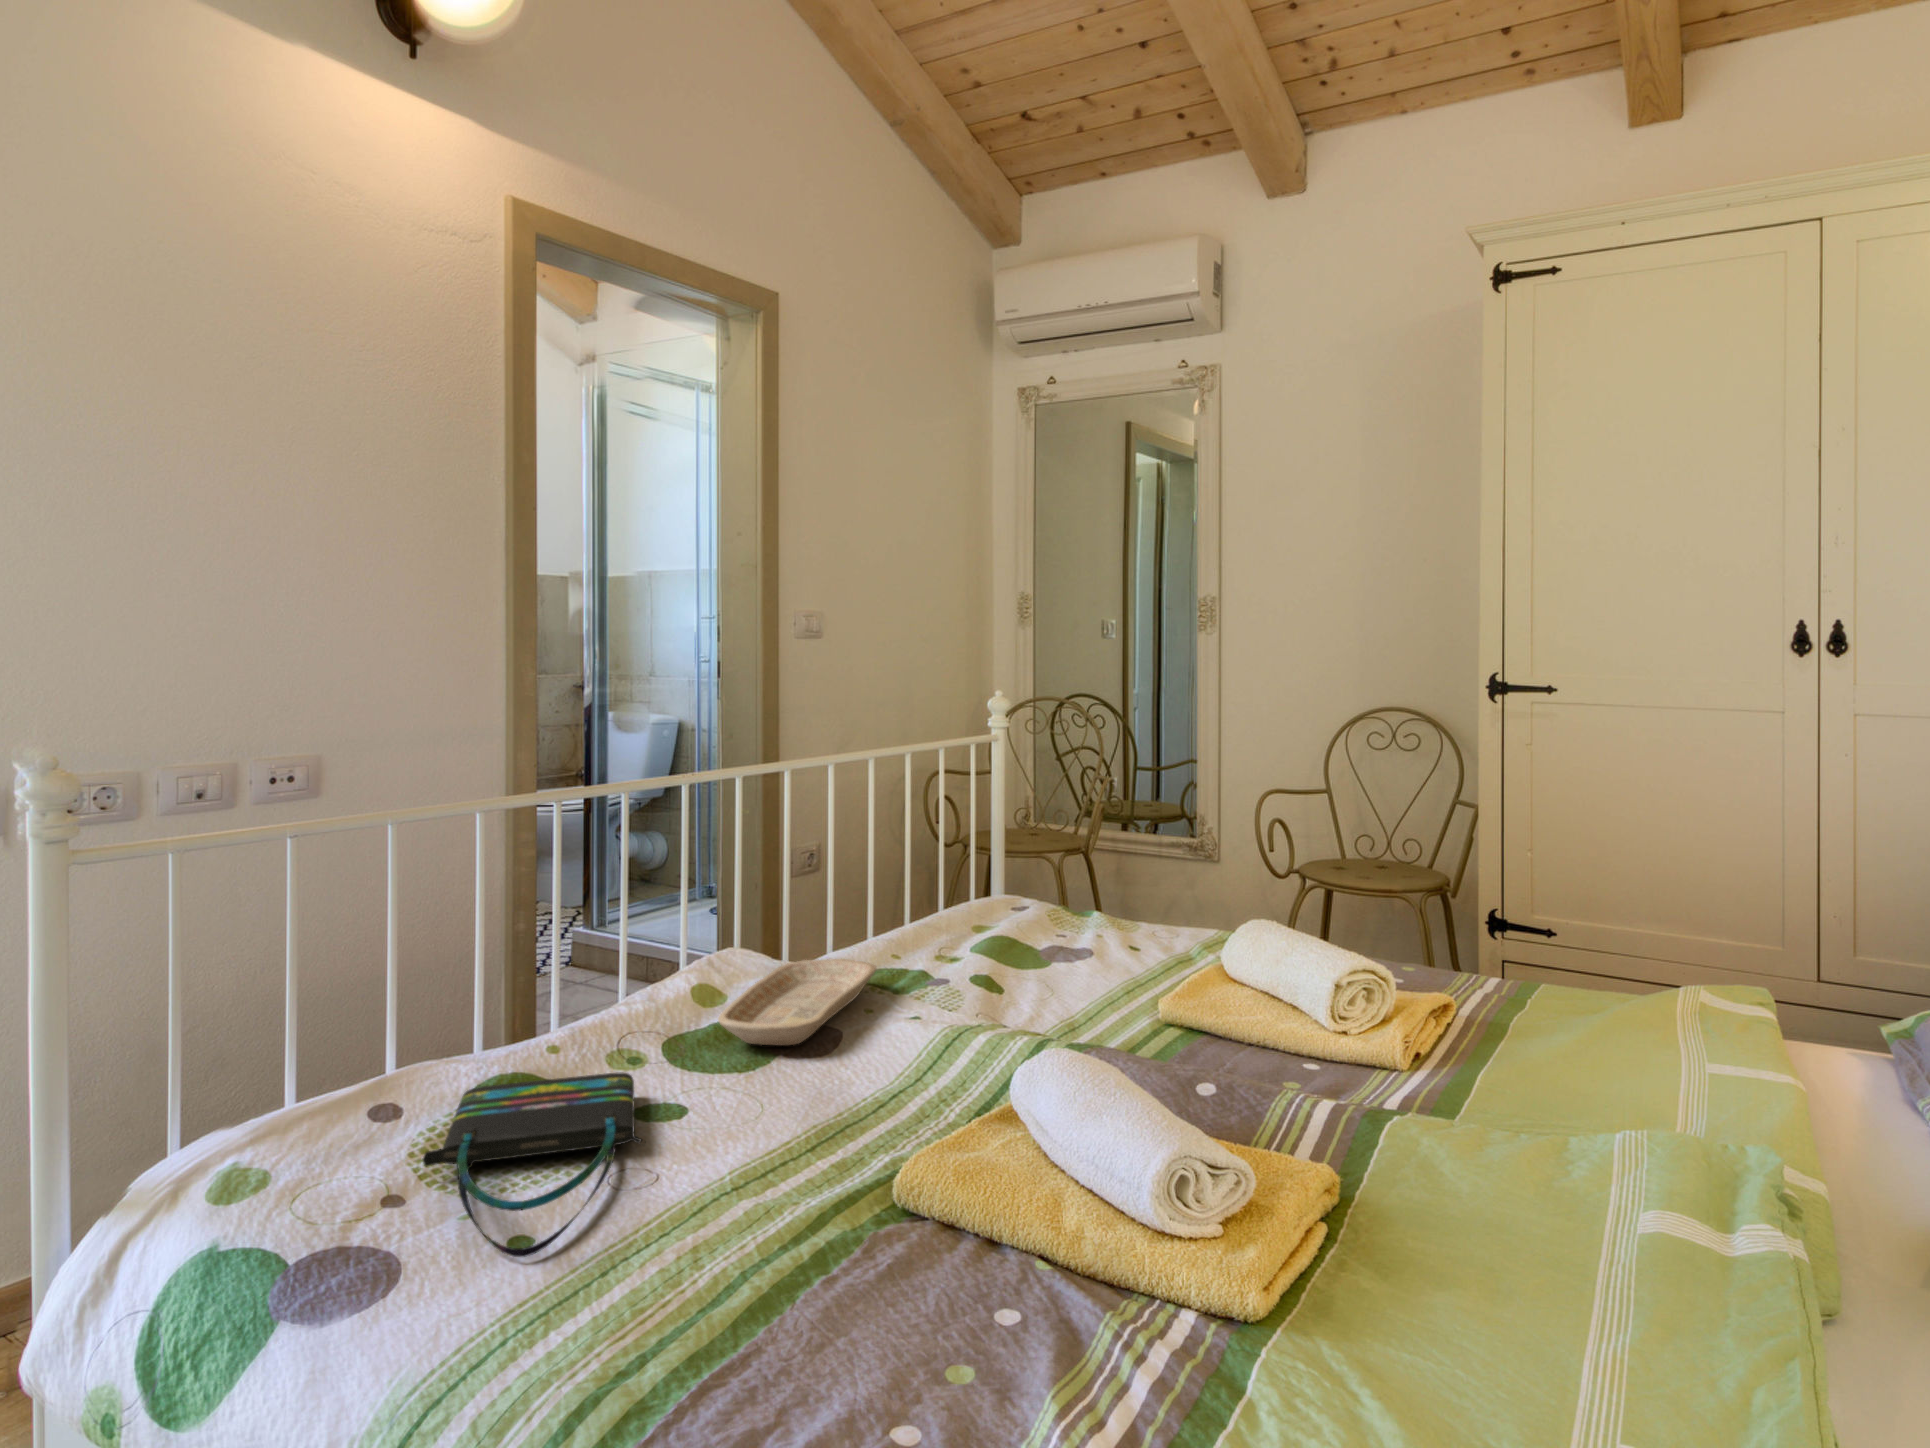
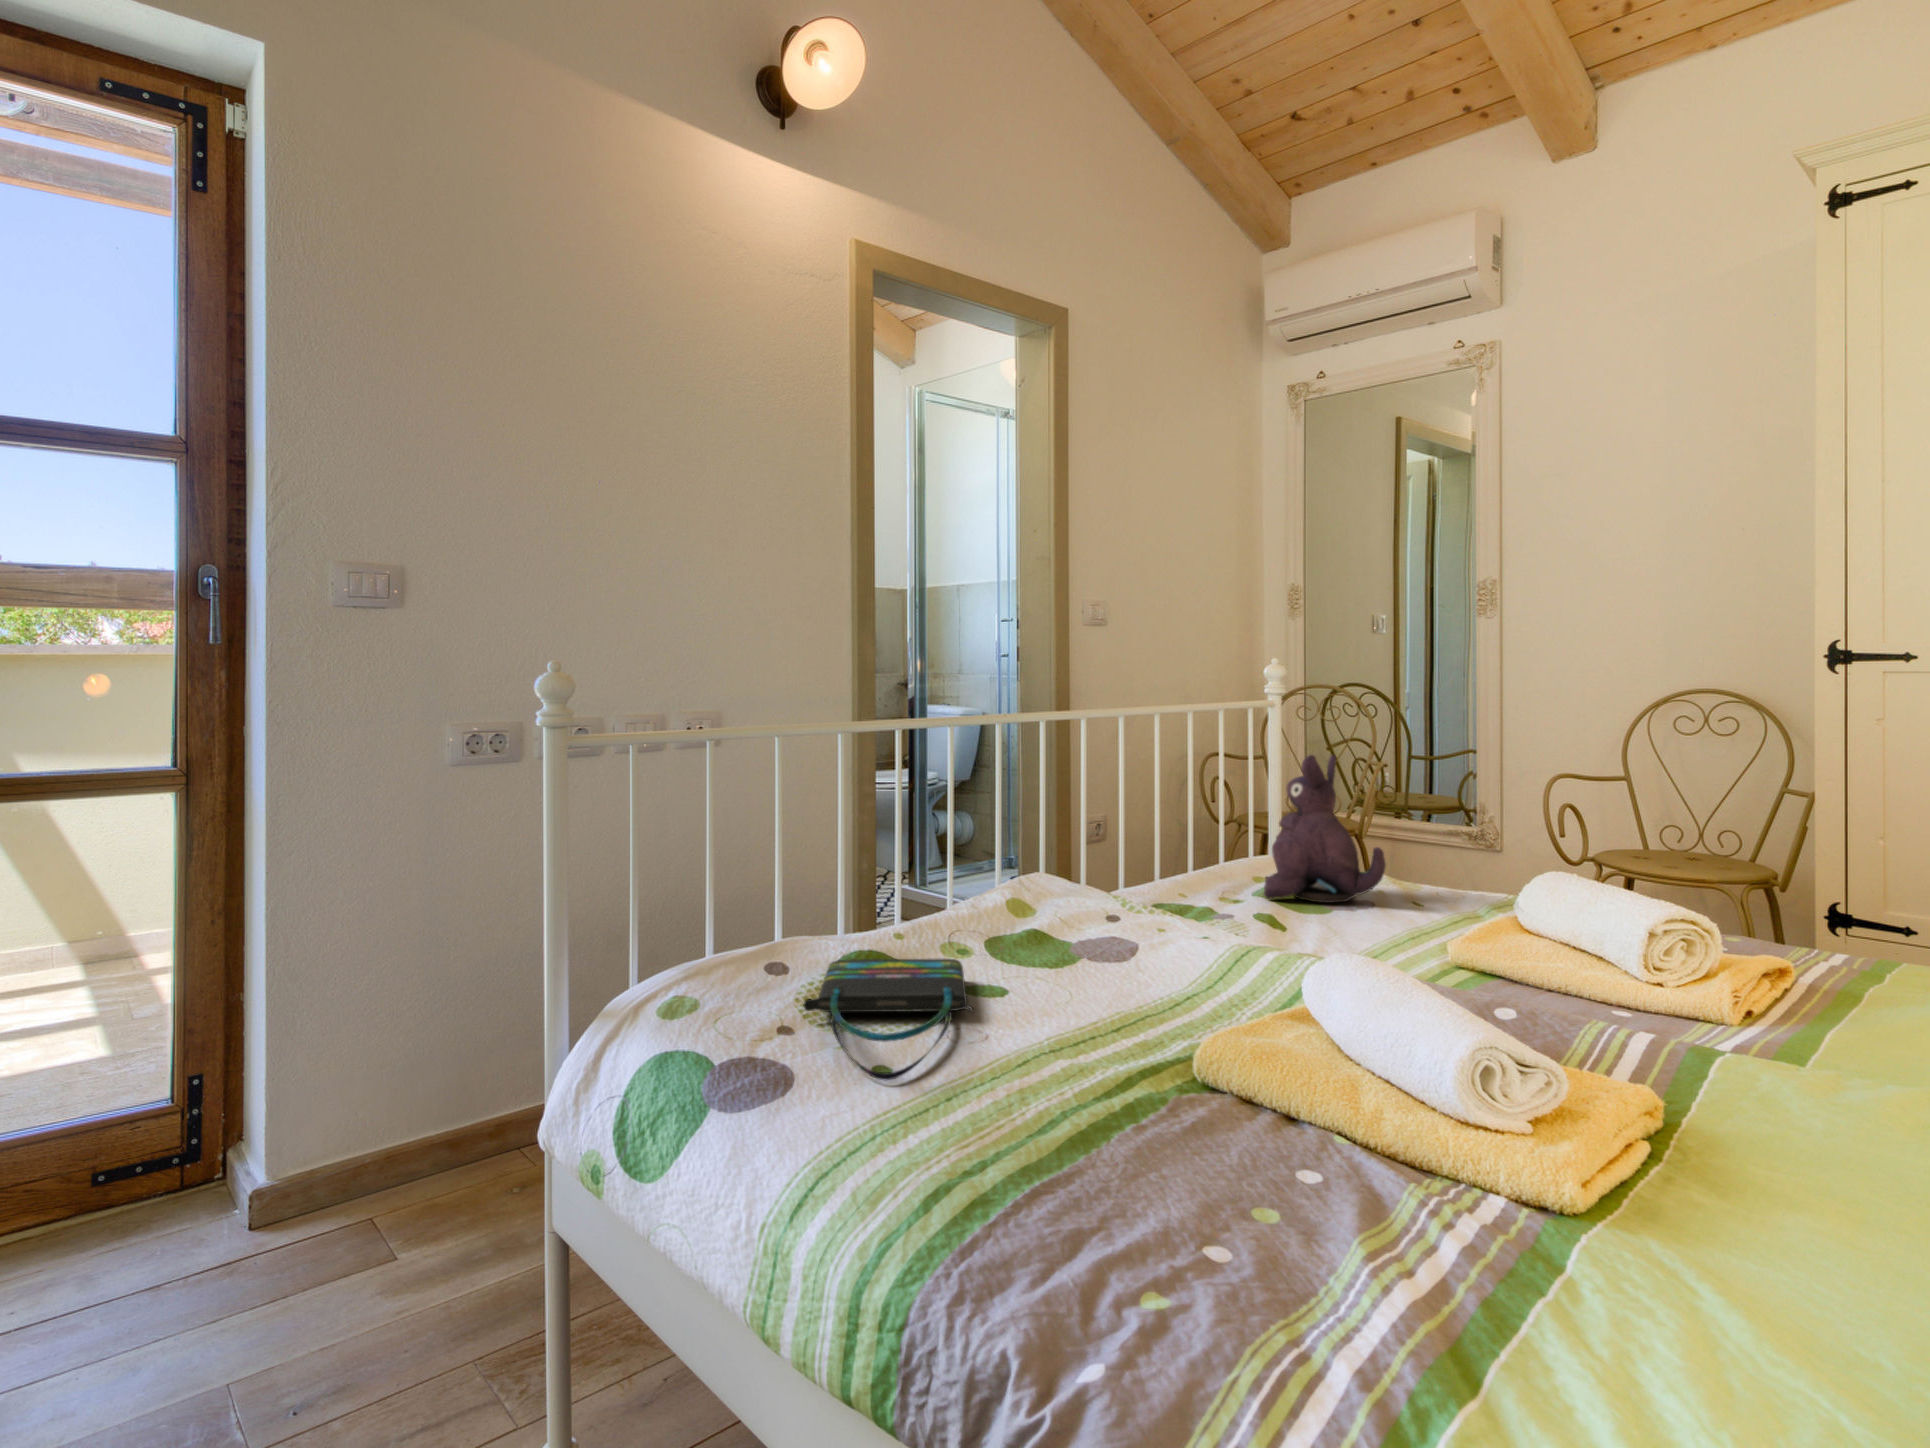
plush toy: none [980,797,1102,956] -> present [1263,755,1386,903]
tray: present [718,959,876,1045] -> none [1030,890,1167,954]

